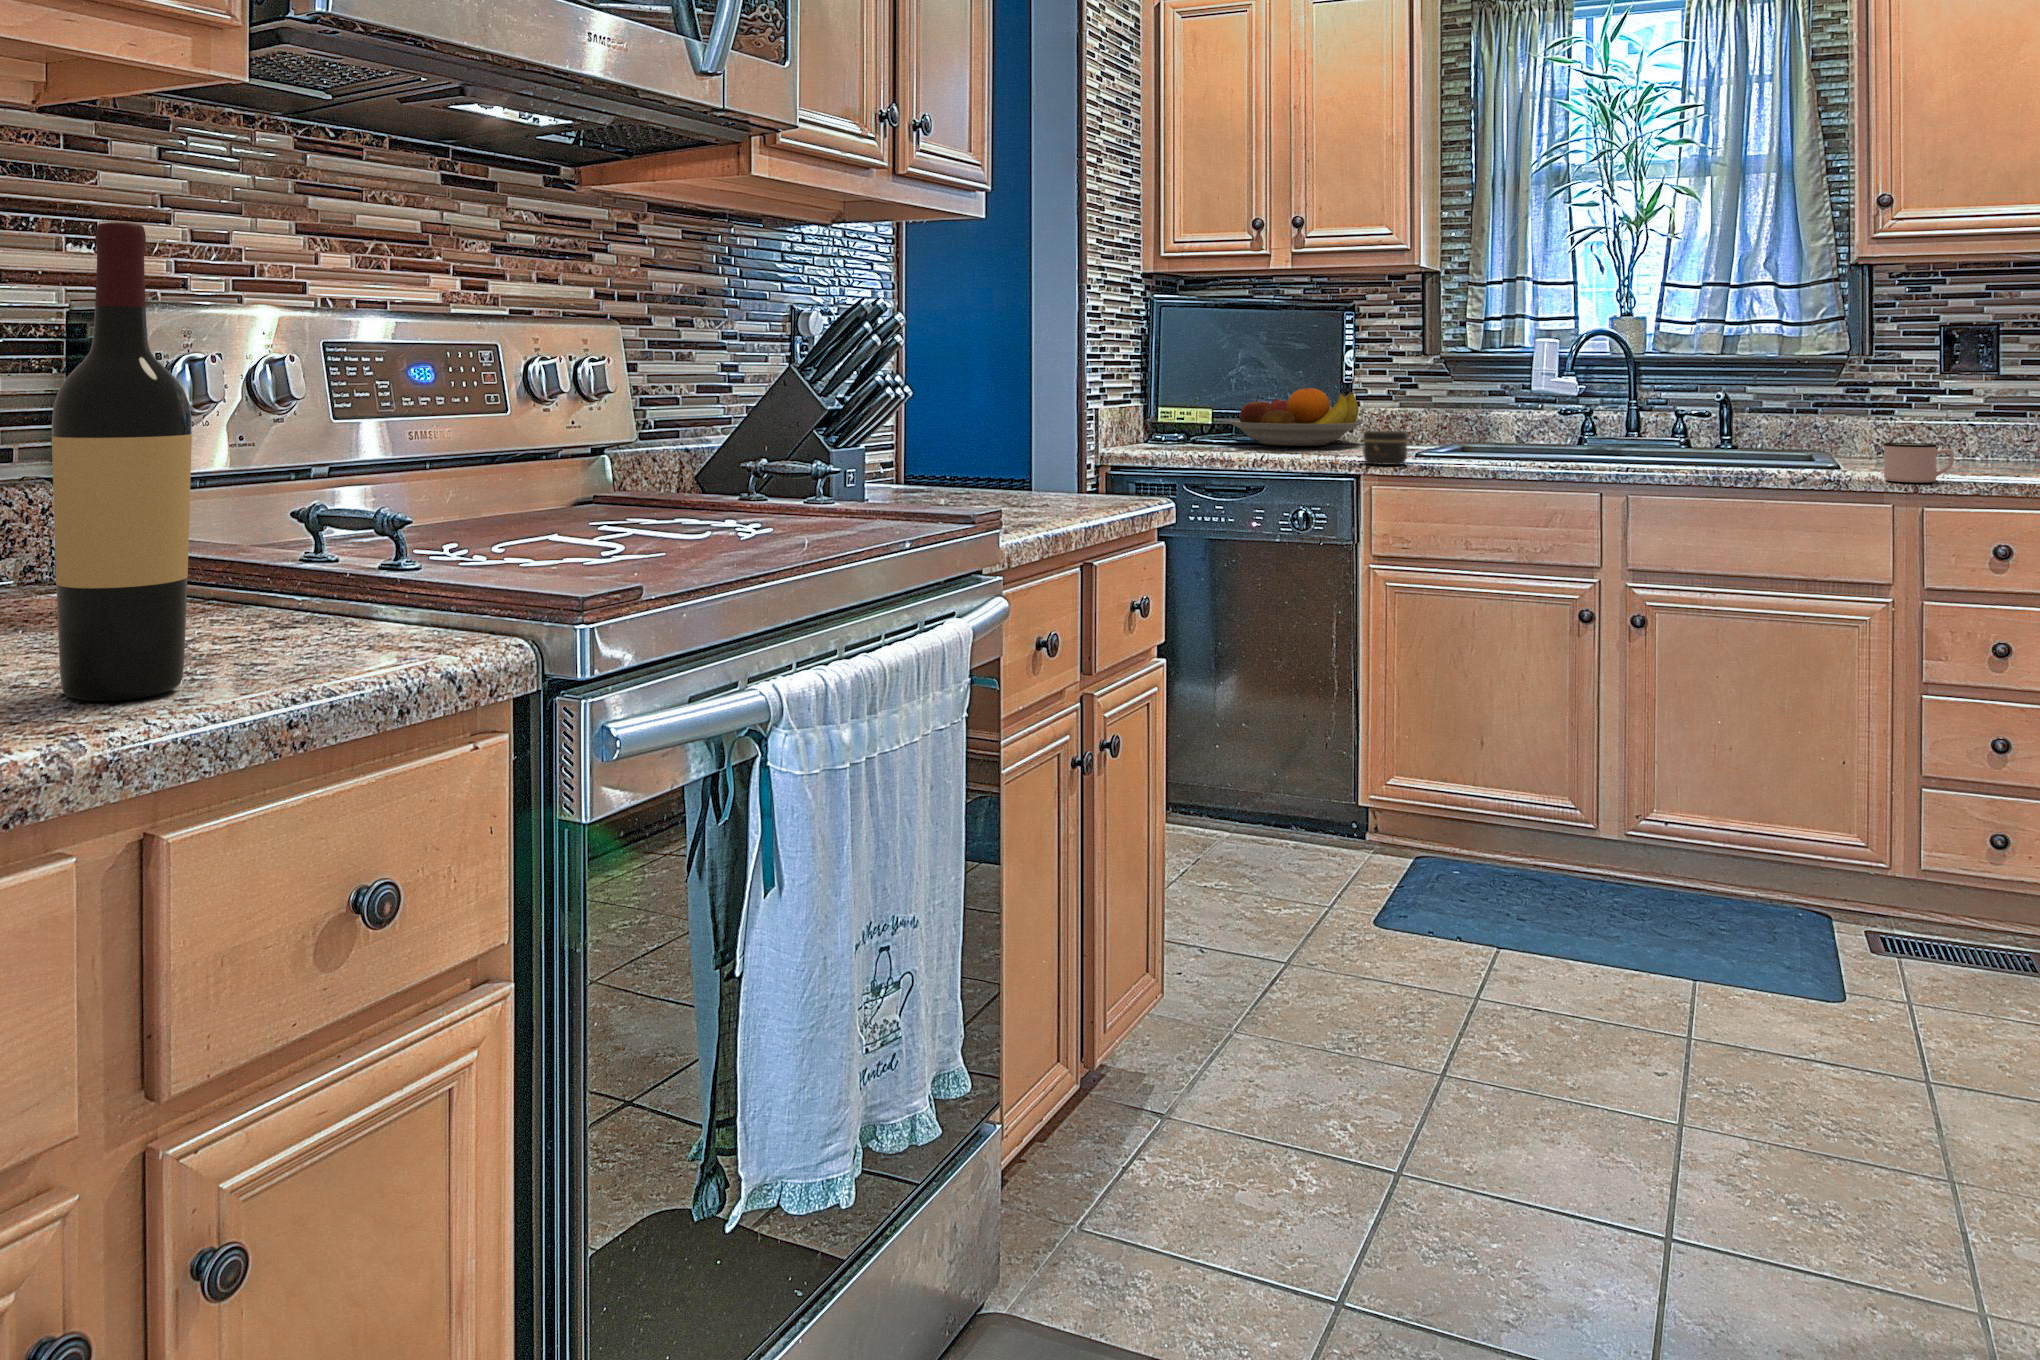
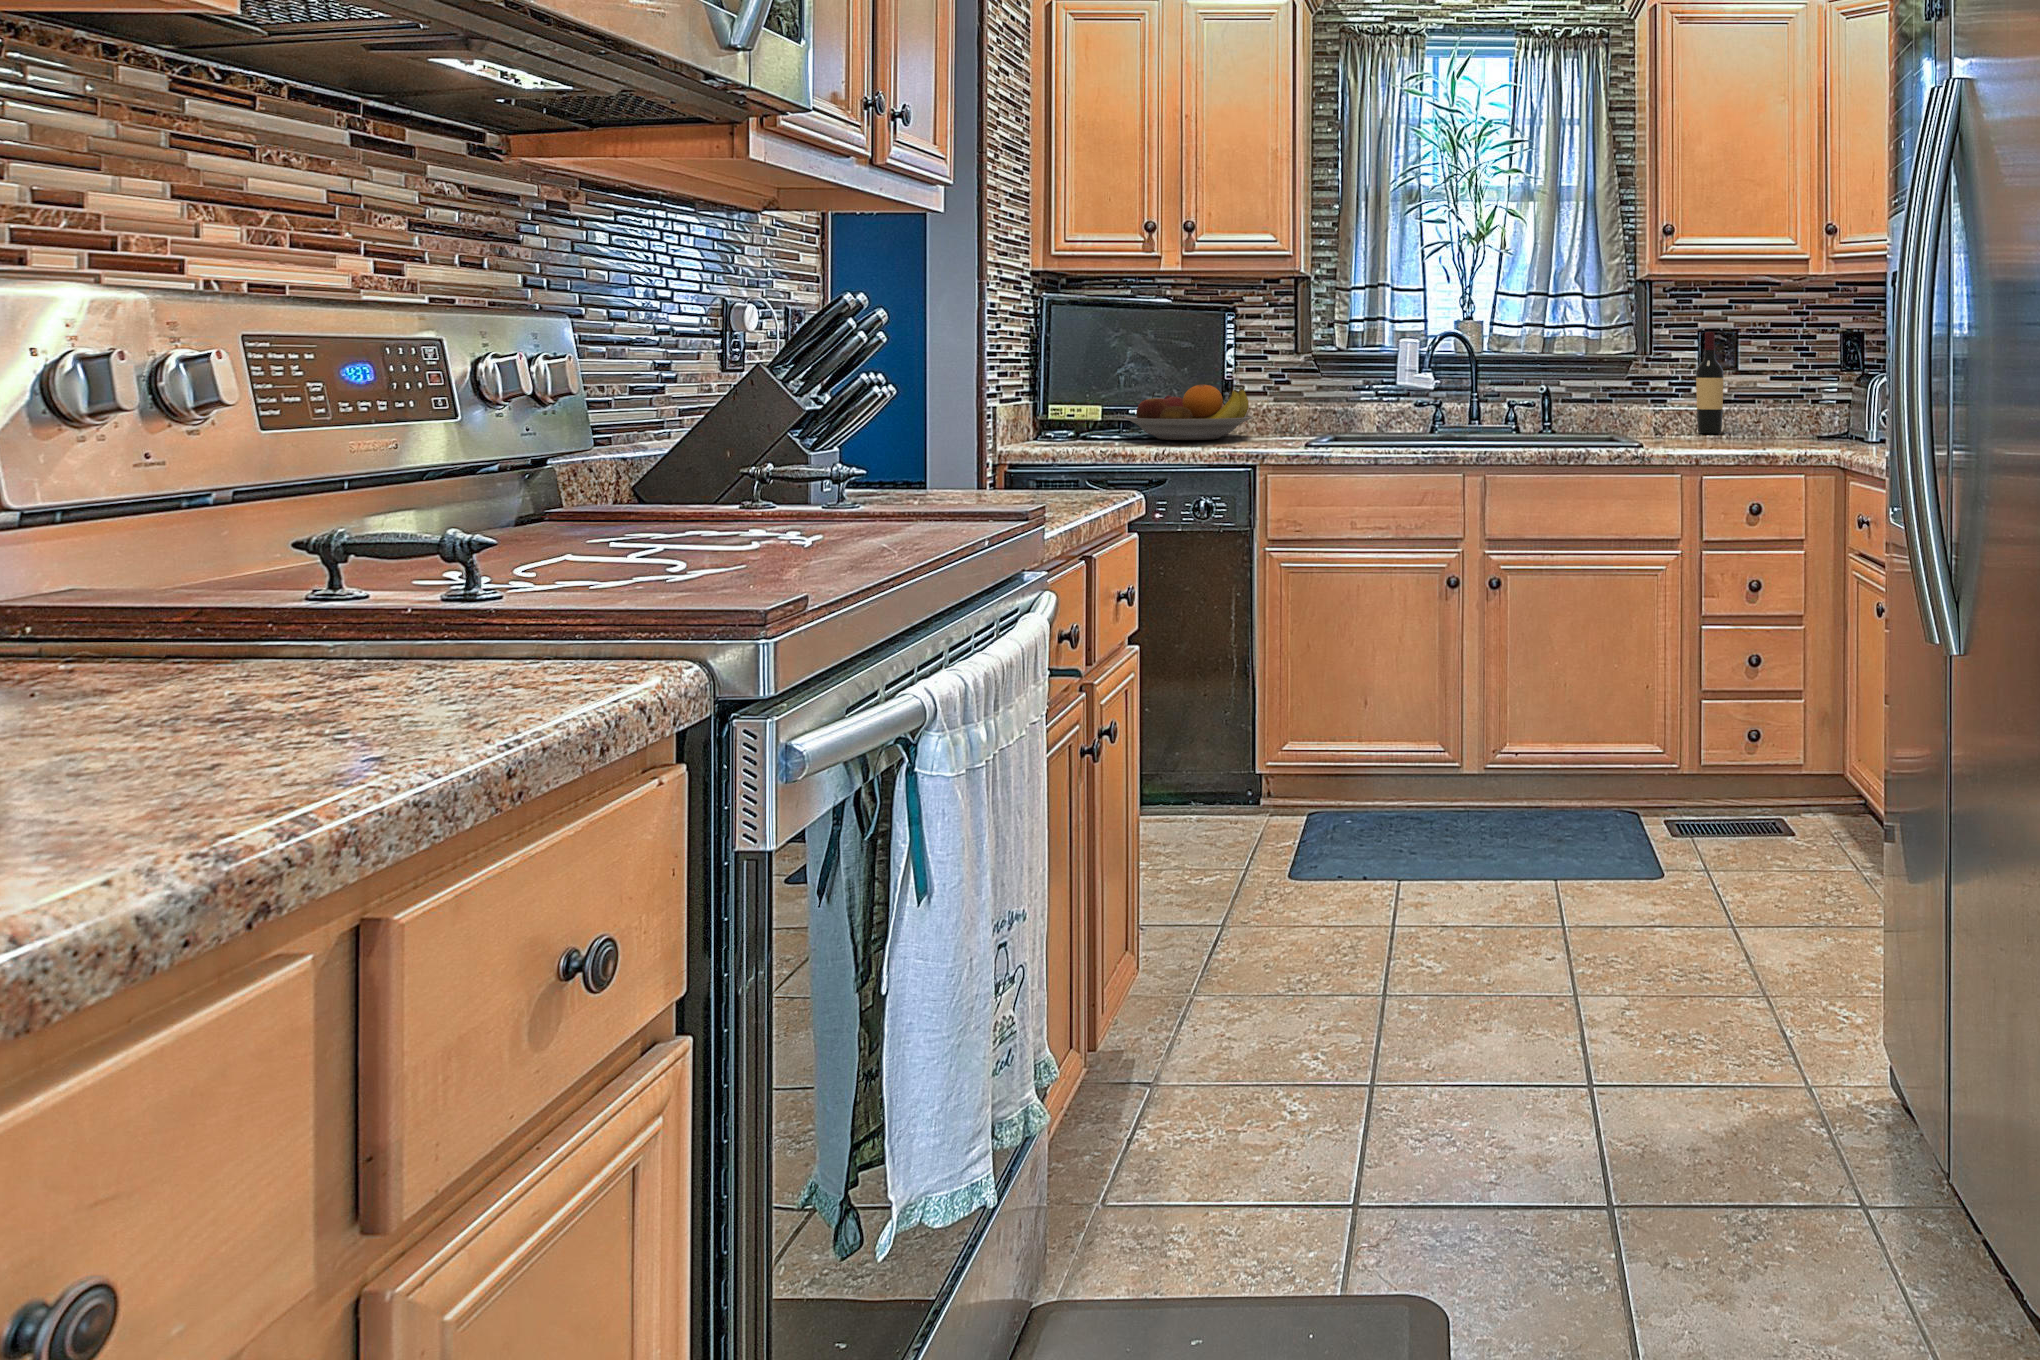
wine bottle: present [52,223,192,701] -> present [1696,332,1723,434]
jar: present [1363,430,1407,465] -> none [1264,424,1304,456]
mug: present [1884,443,1954,482] -> none [1674,427,1722,458]

